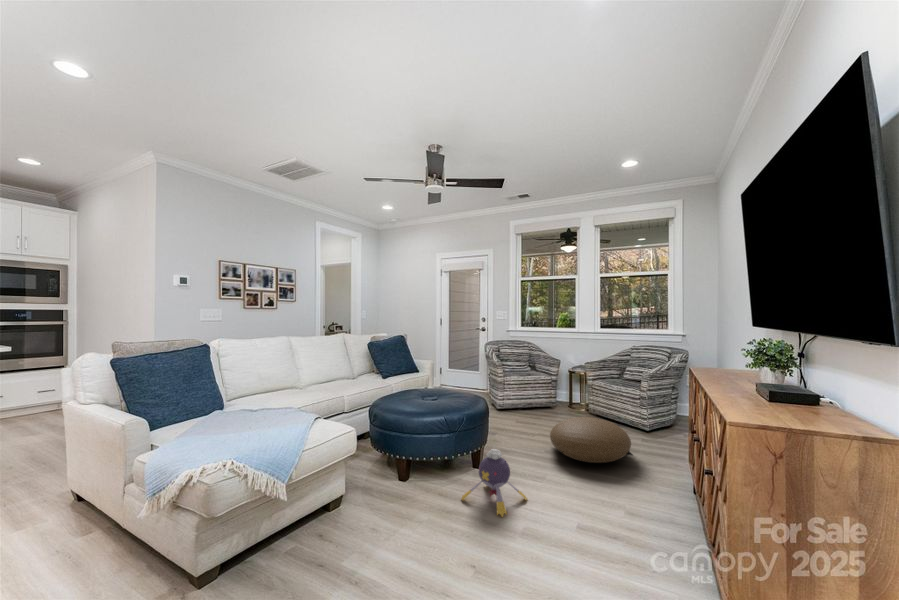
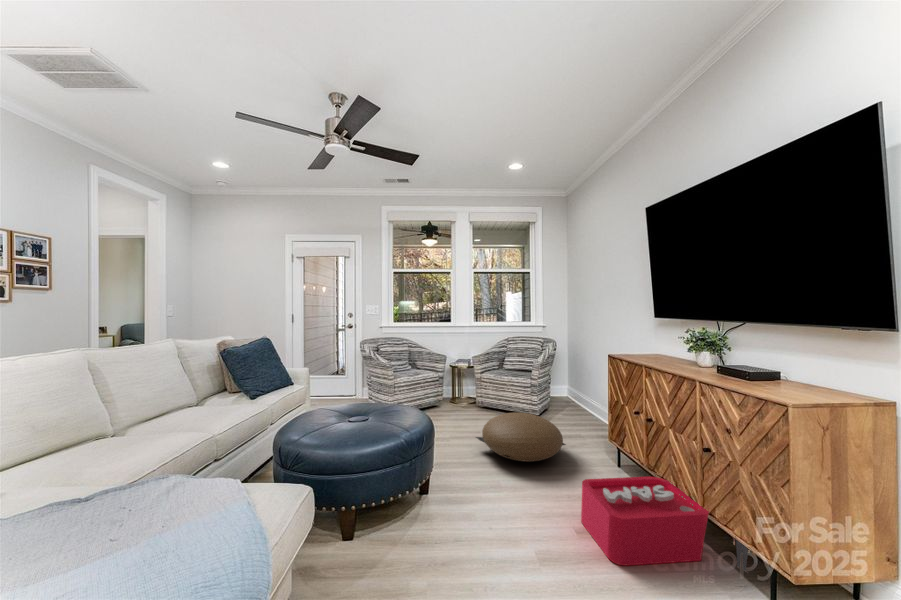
plush toy: present [462,449,527,517] -> none [454,476,528,564]
storage bin: none [574,475,703,587] -> present [581,477,750,573]

